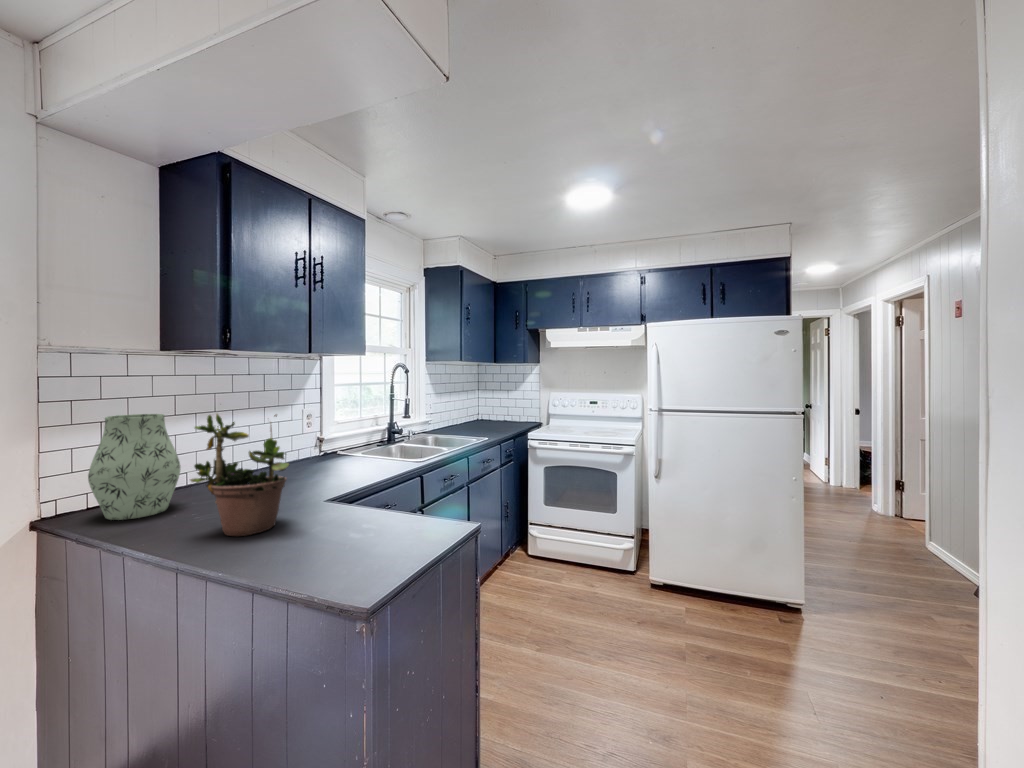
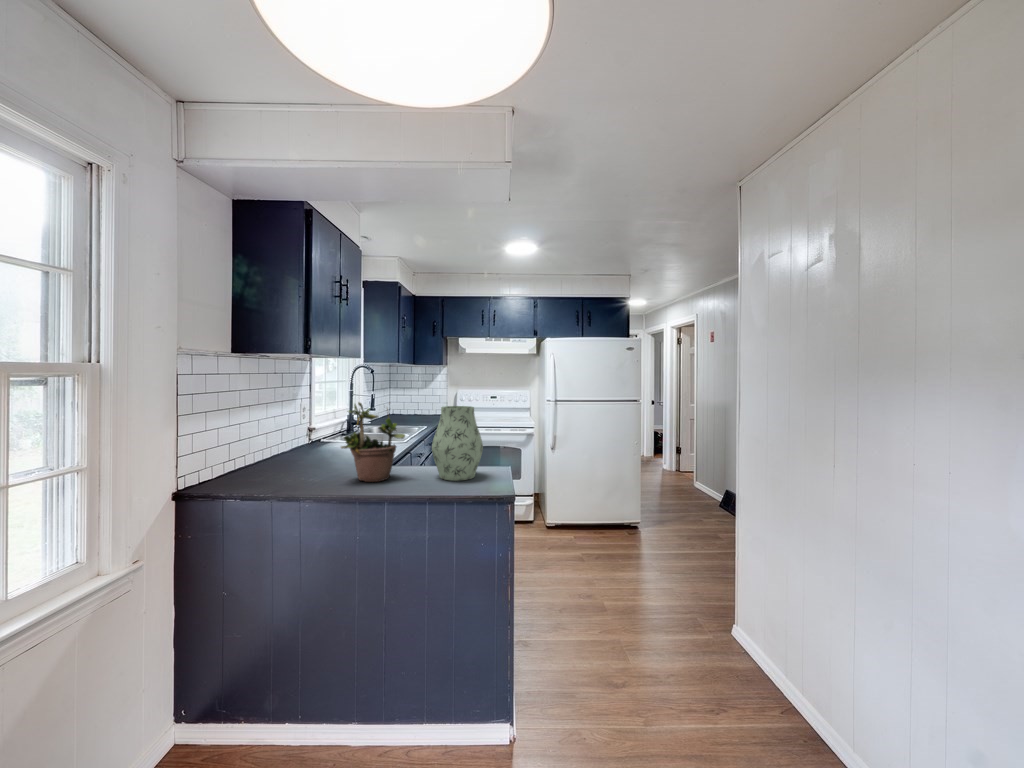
vase: present [88,414,181,520] -> present [432,406,483,481]

